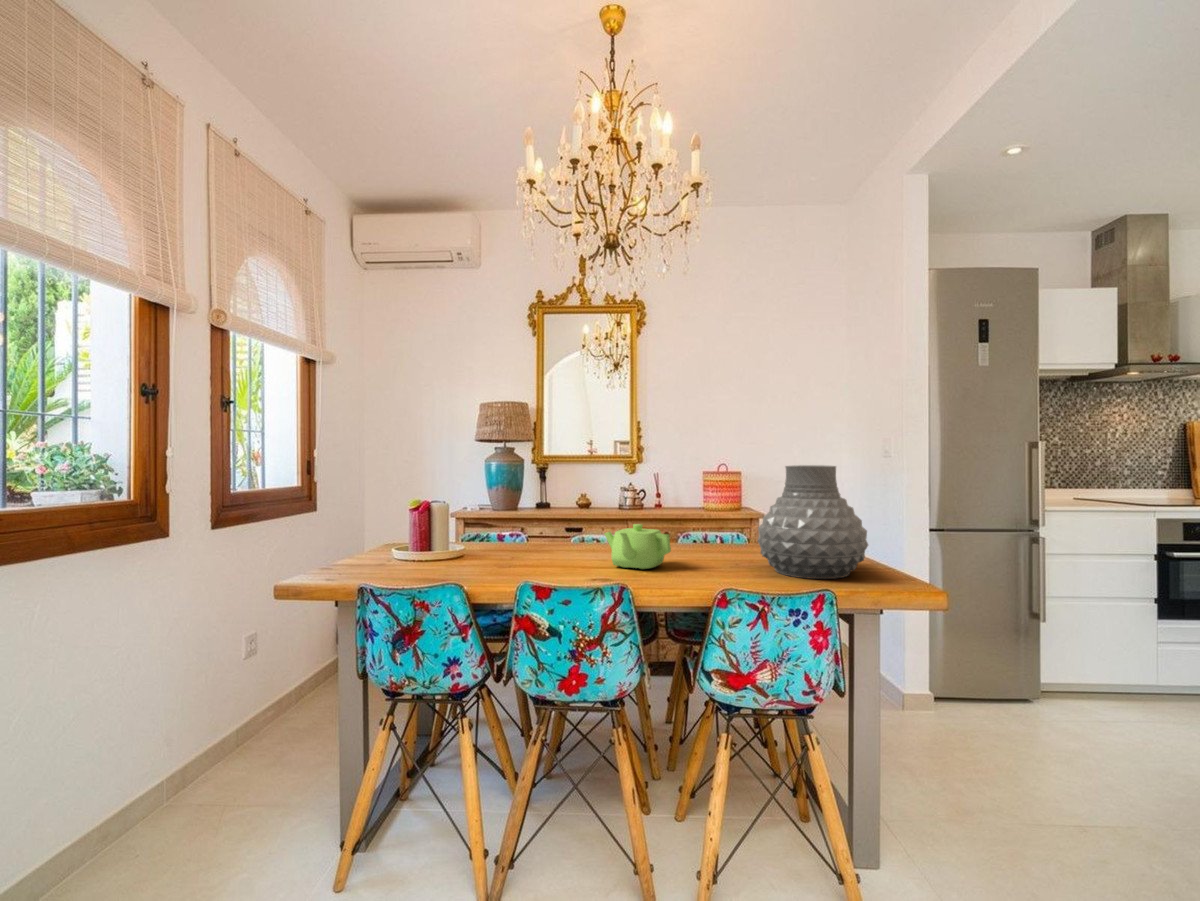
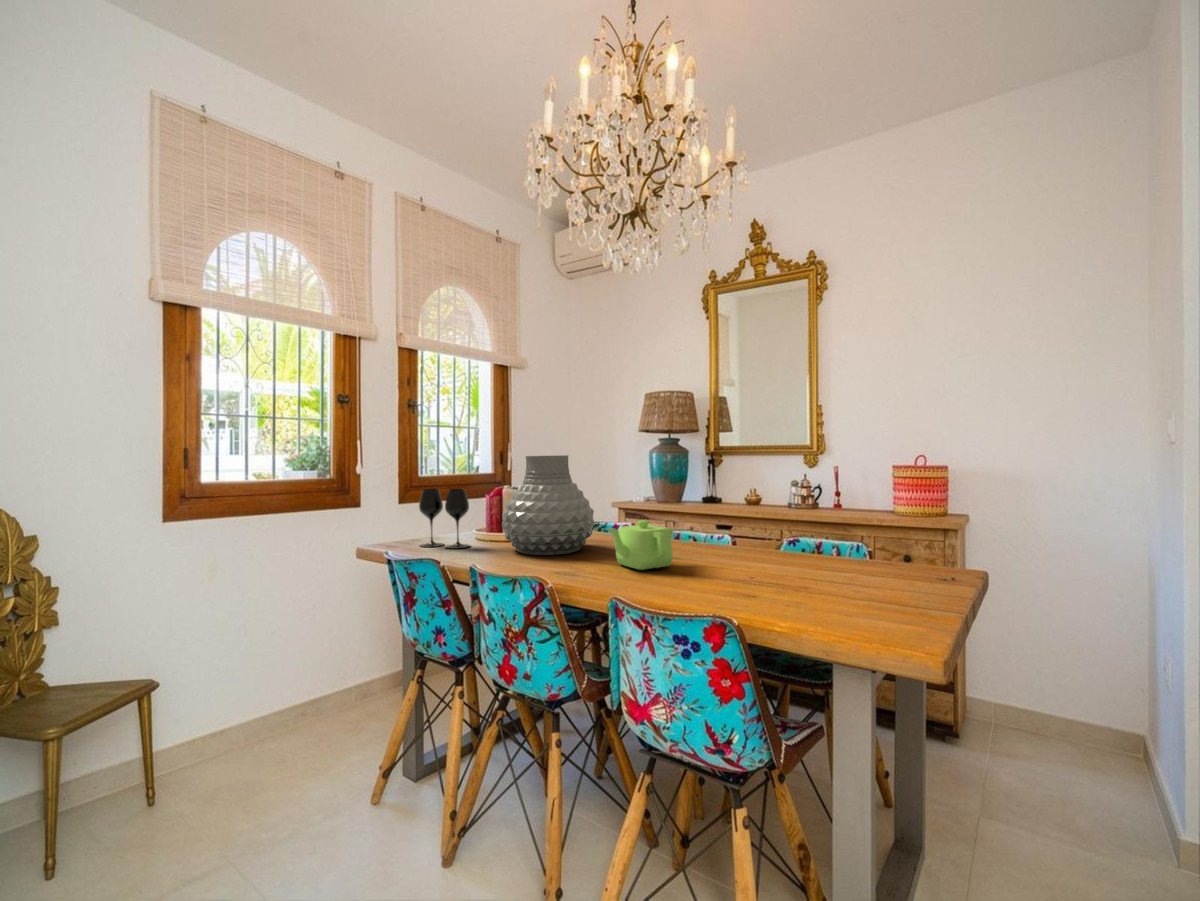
vase: present [758,465,868,579] -> present [502,455,595,555]
wine glass: none [353,503,420,574] -> present [419,489,470,548]

